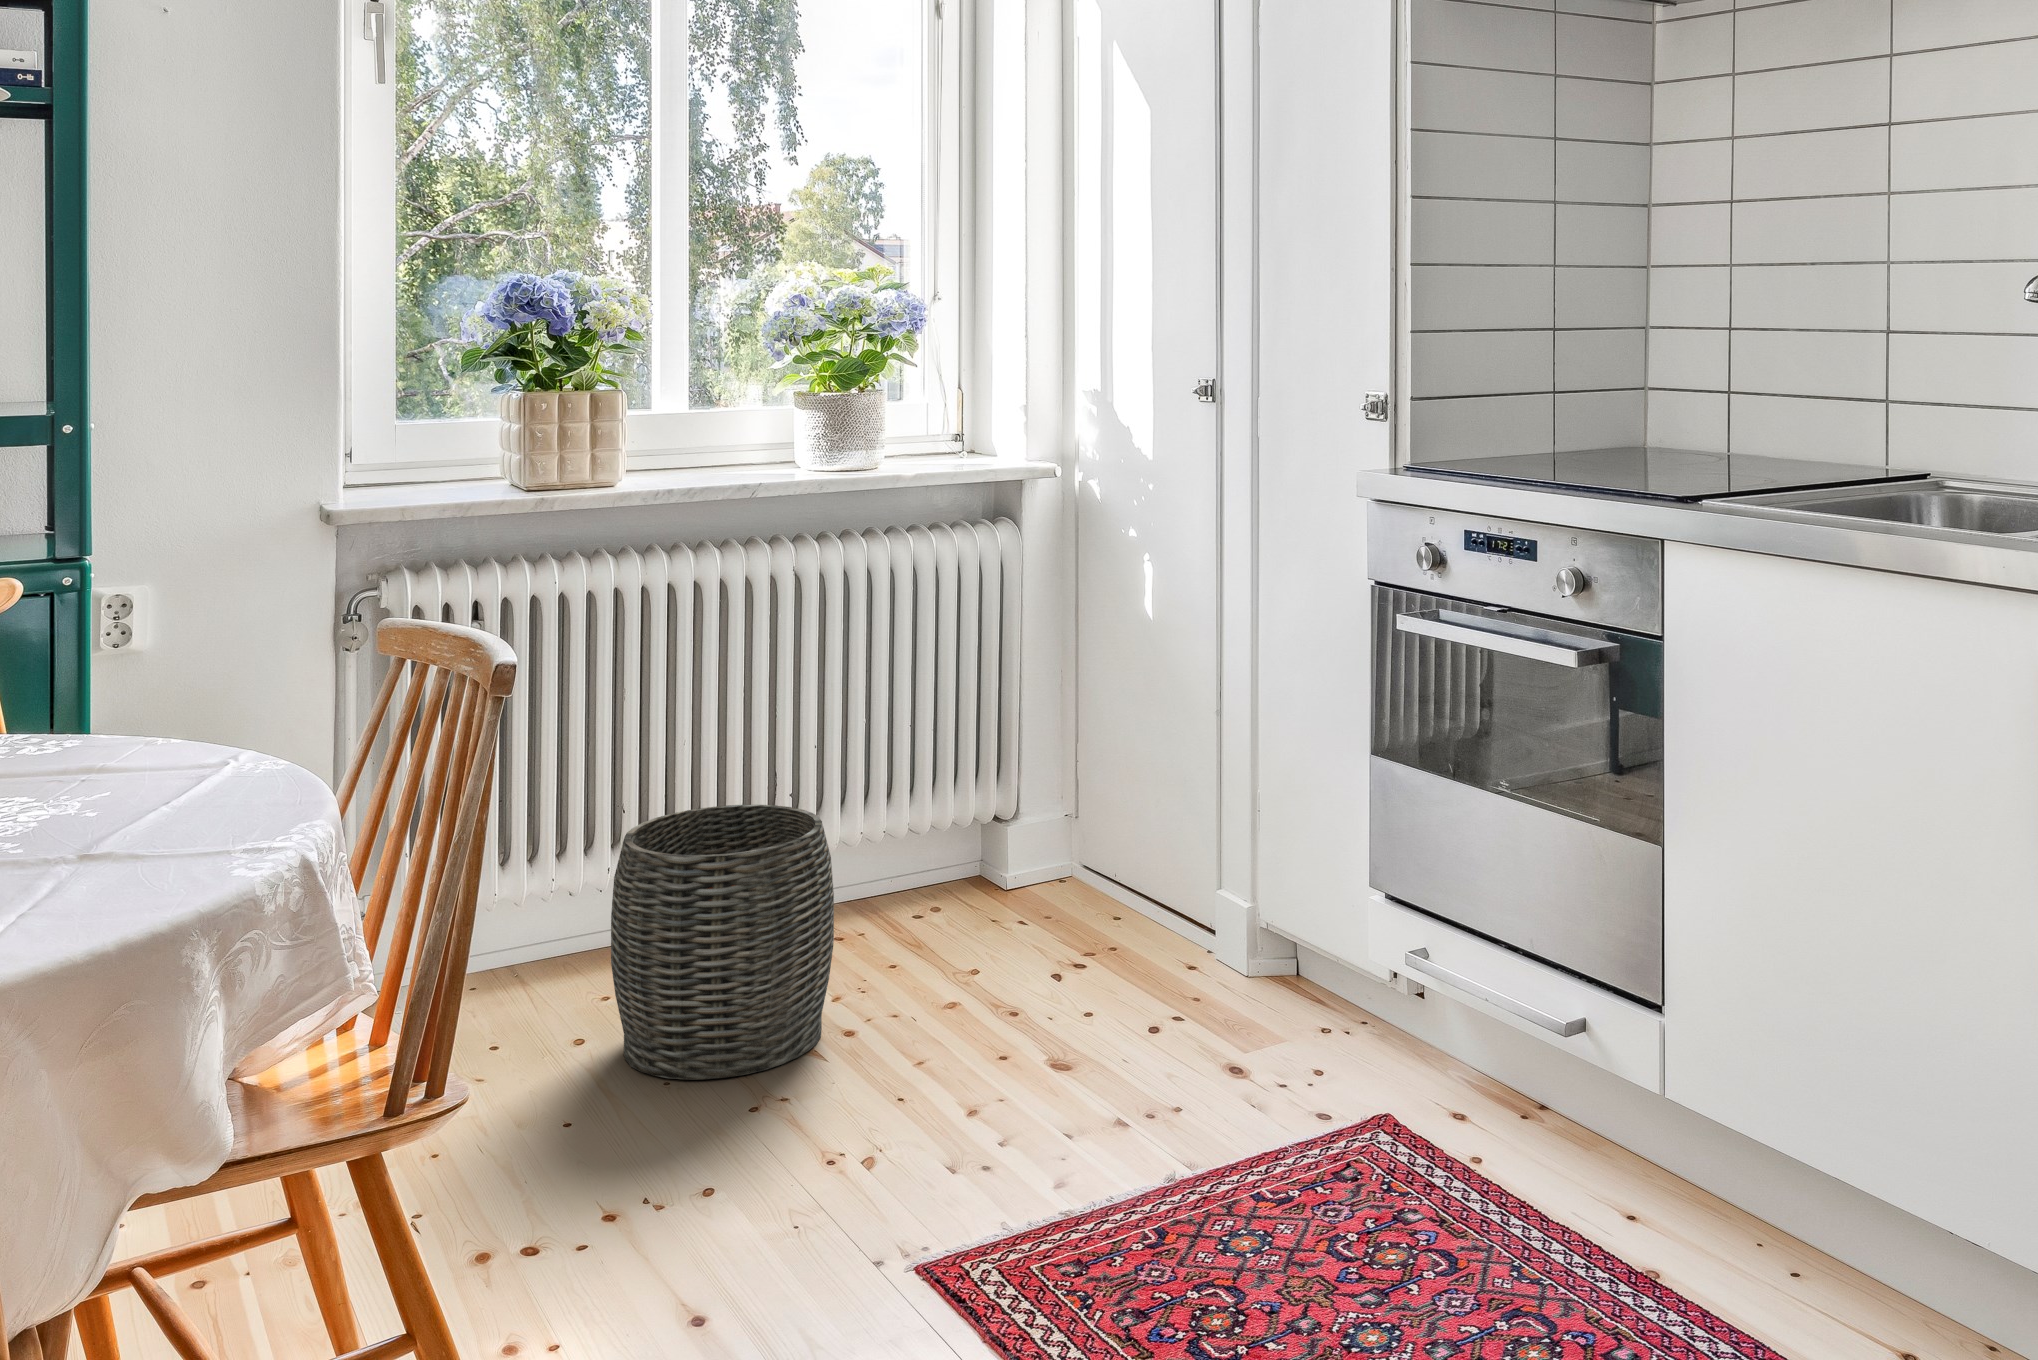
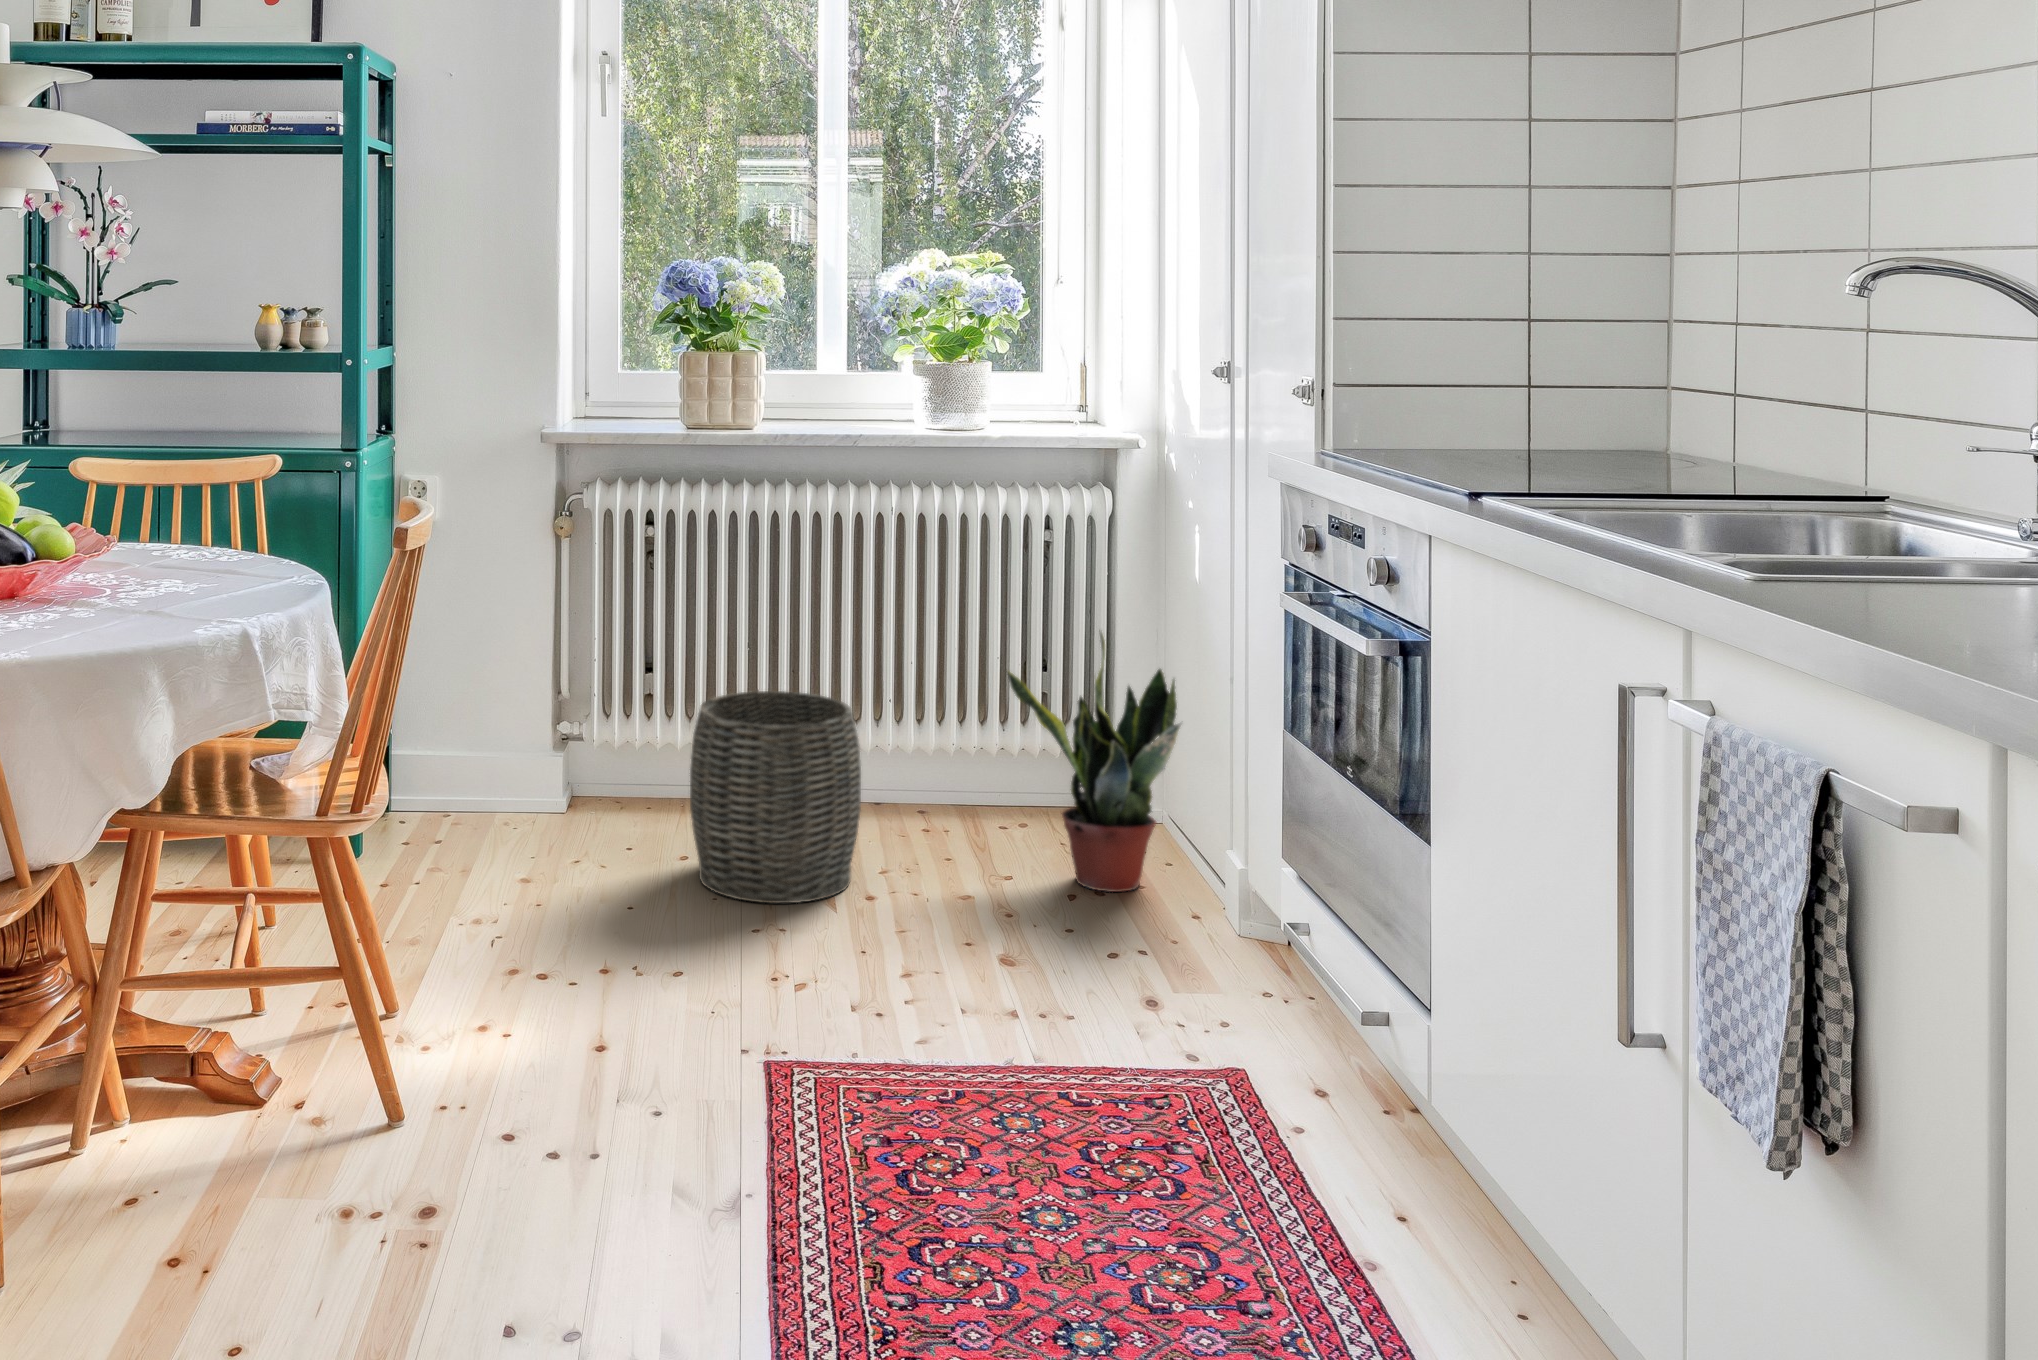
potted plant: none [972,679,1184,968] -> present [1007,633,1181,892]

